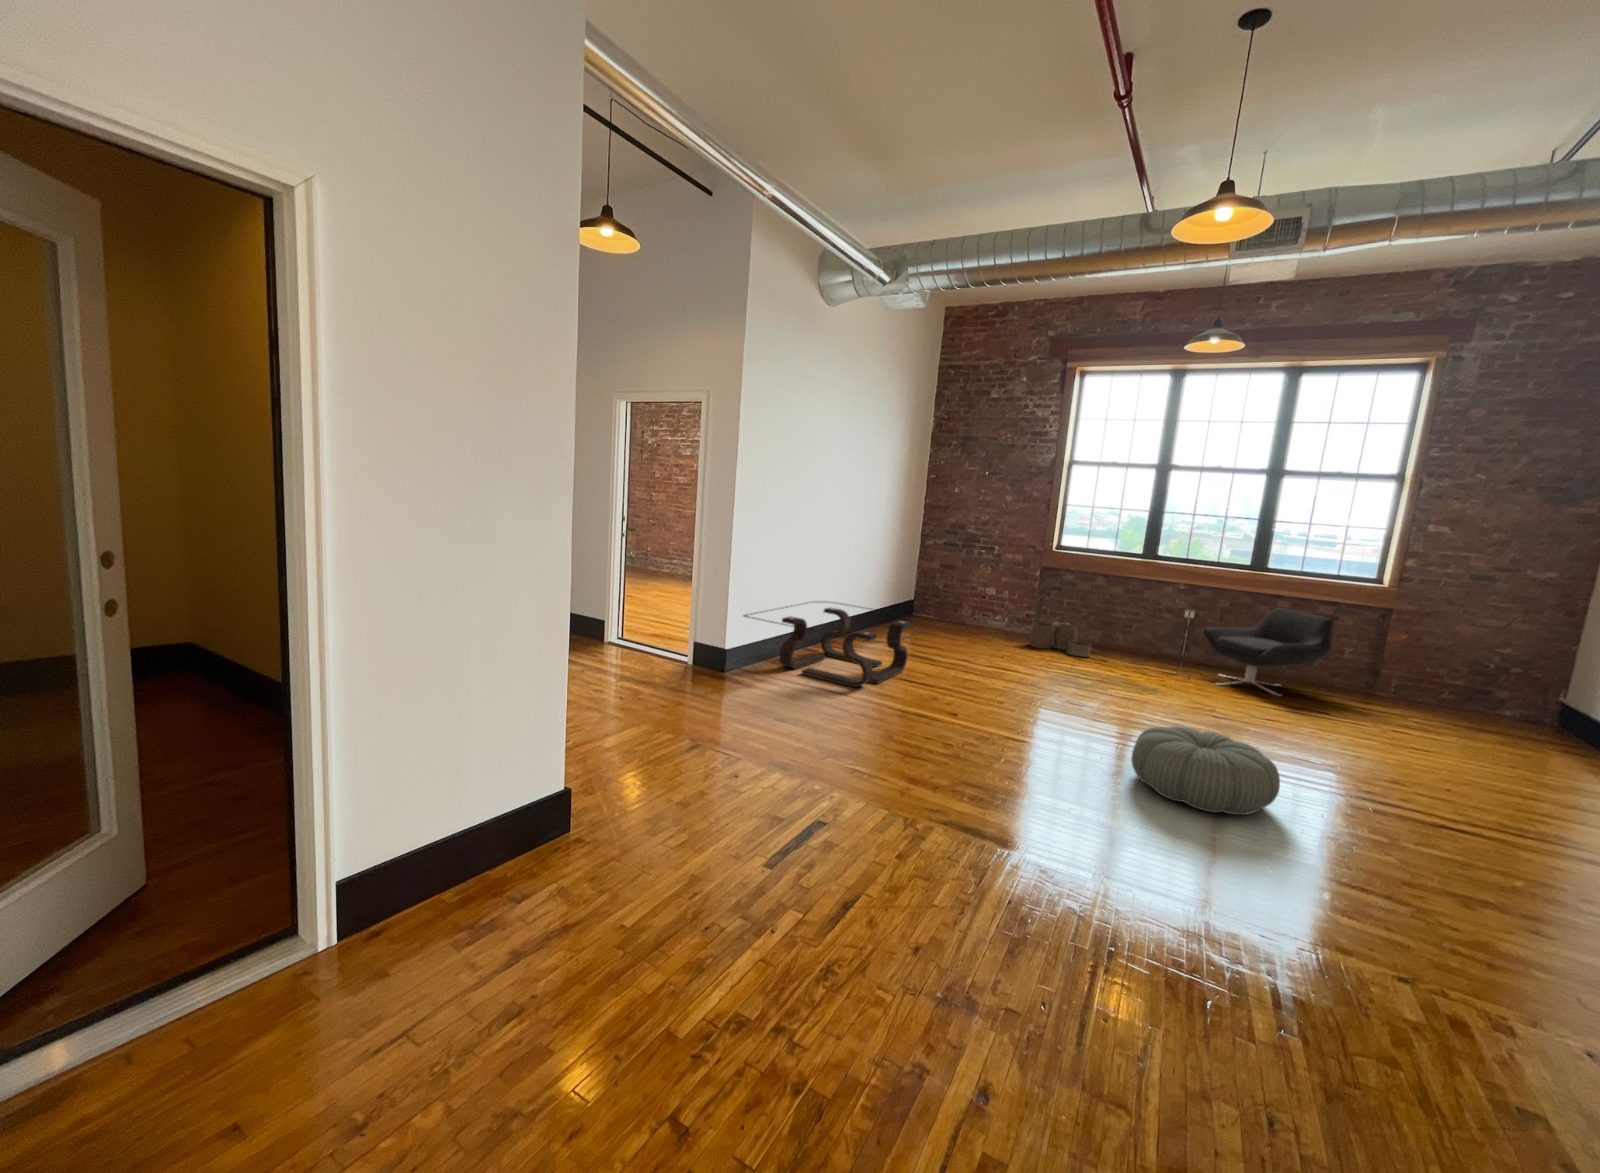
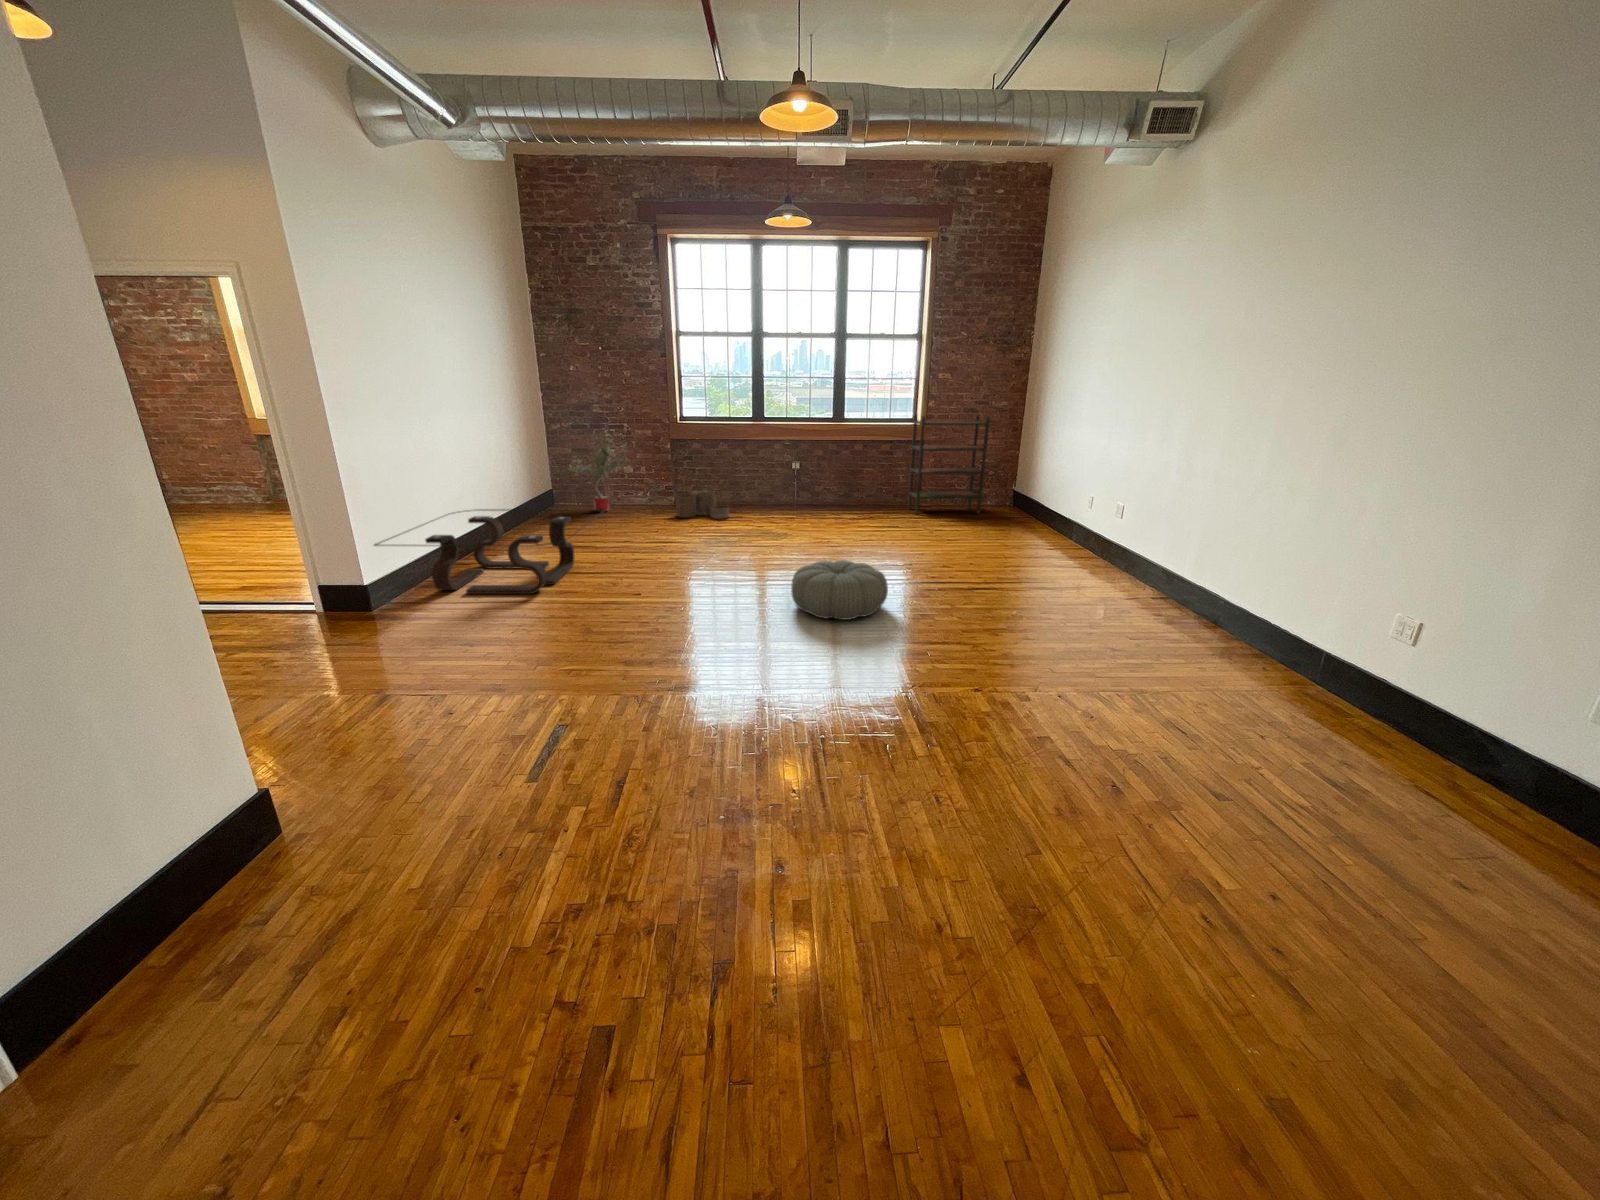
potted tree: none [930,550,993,627] -> present [569,434,627,512]
bookshelf: none [1355,571,1525,725] -> present [908,415,990,514]
lounge chair: present [1203,608,1334,696] -> none [809,452,892,521]

